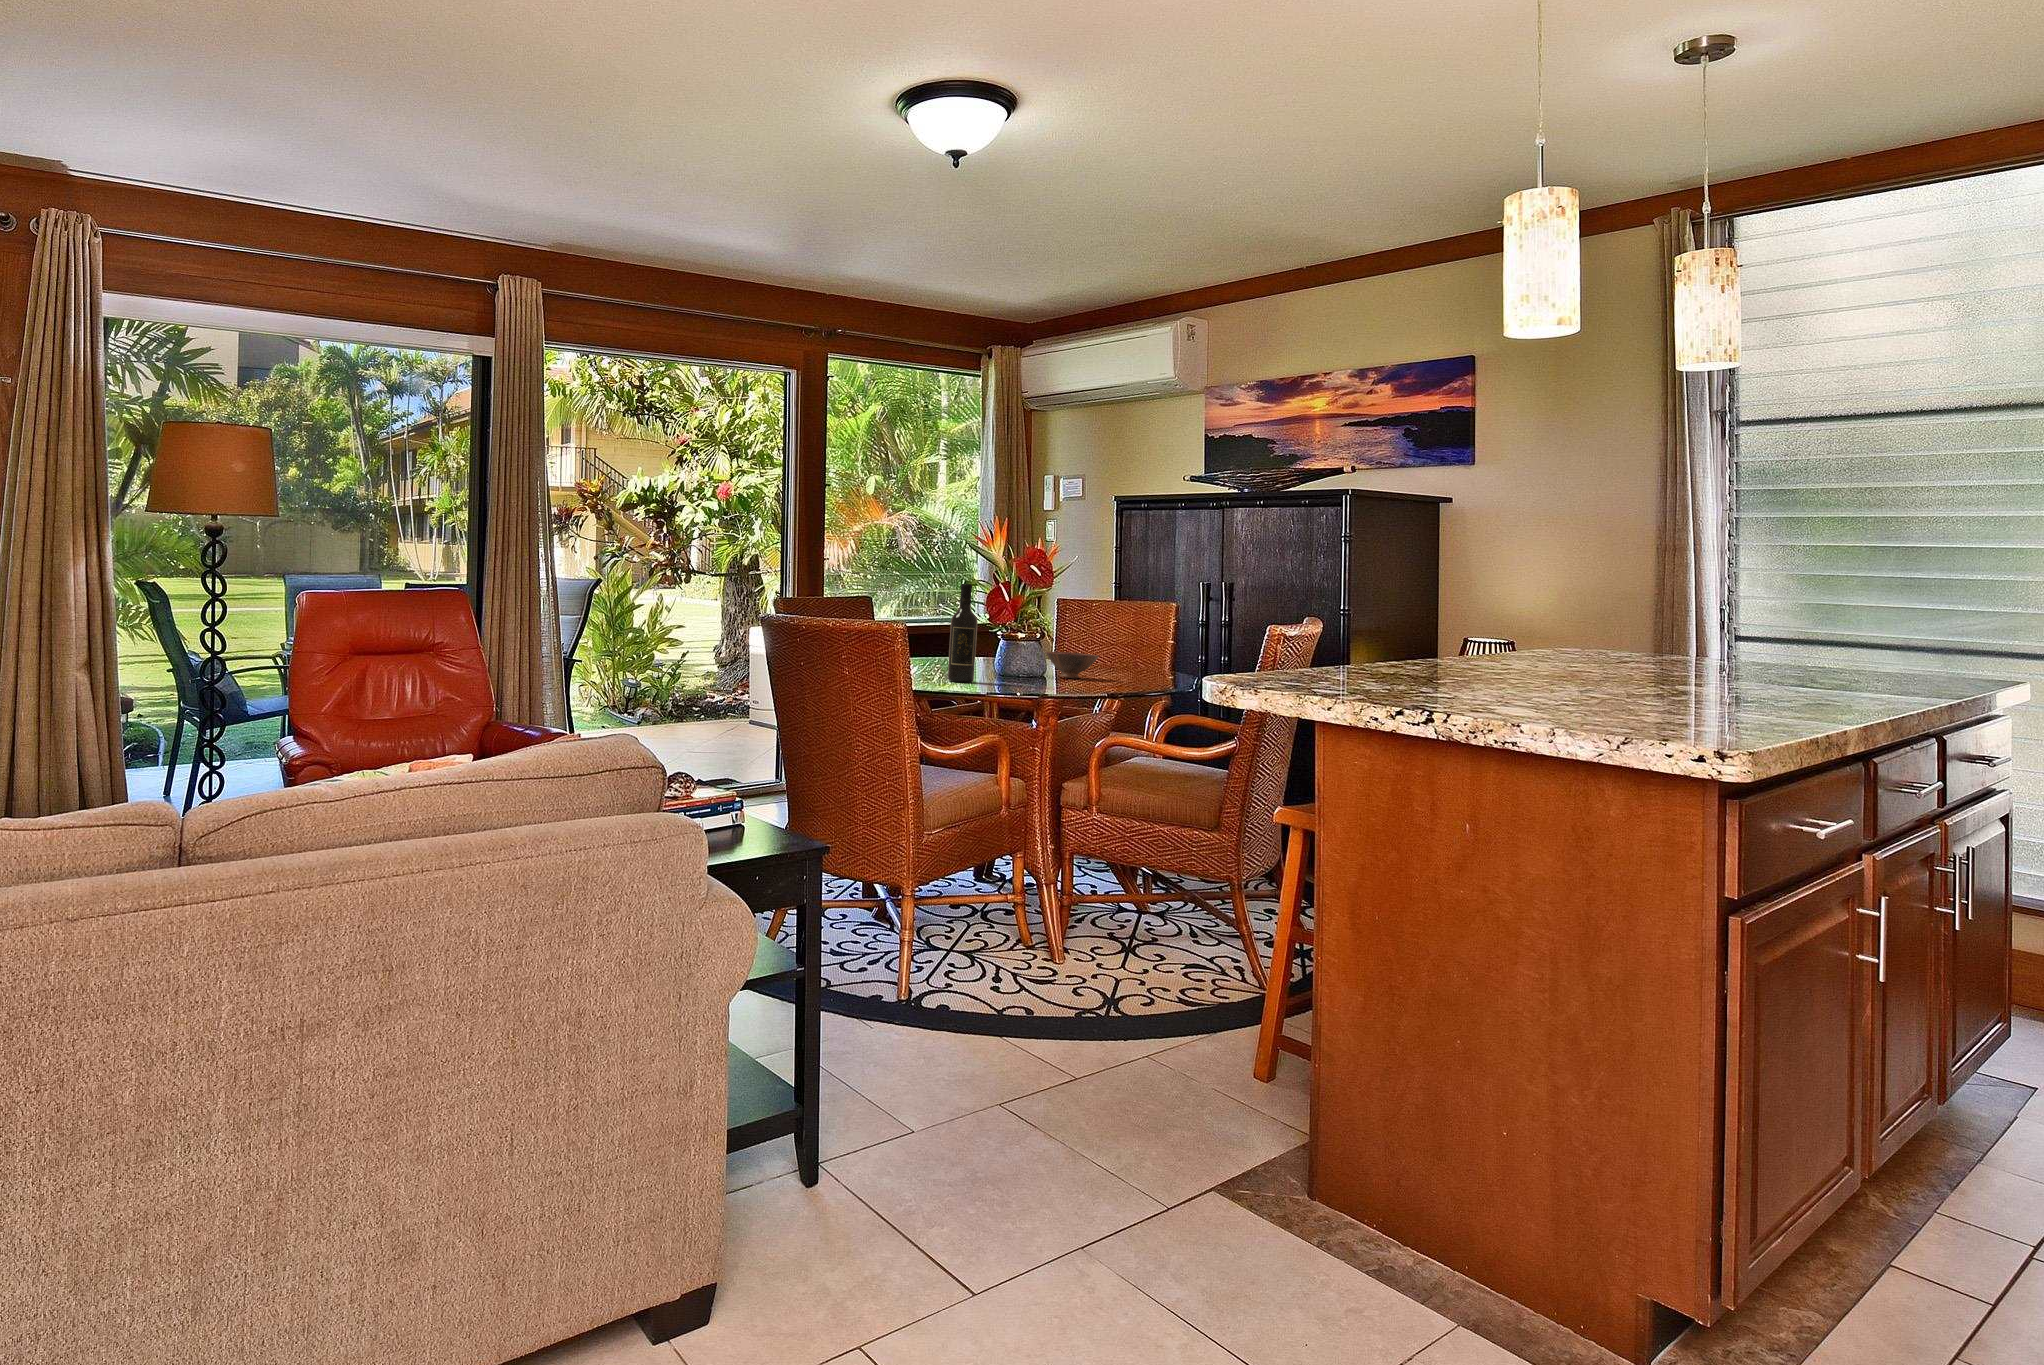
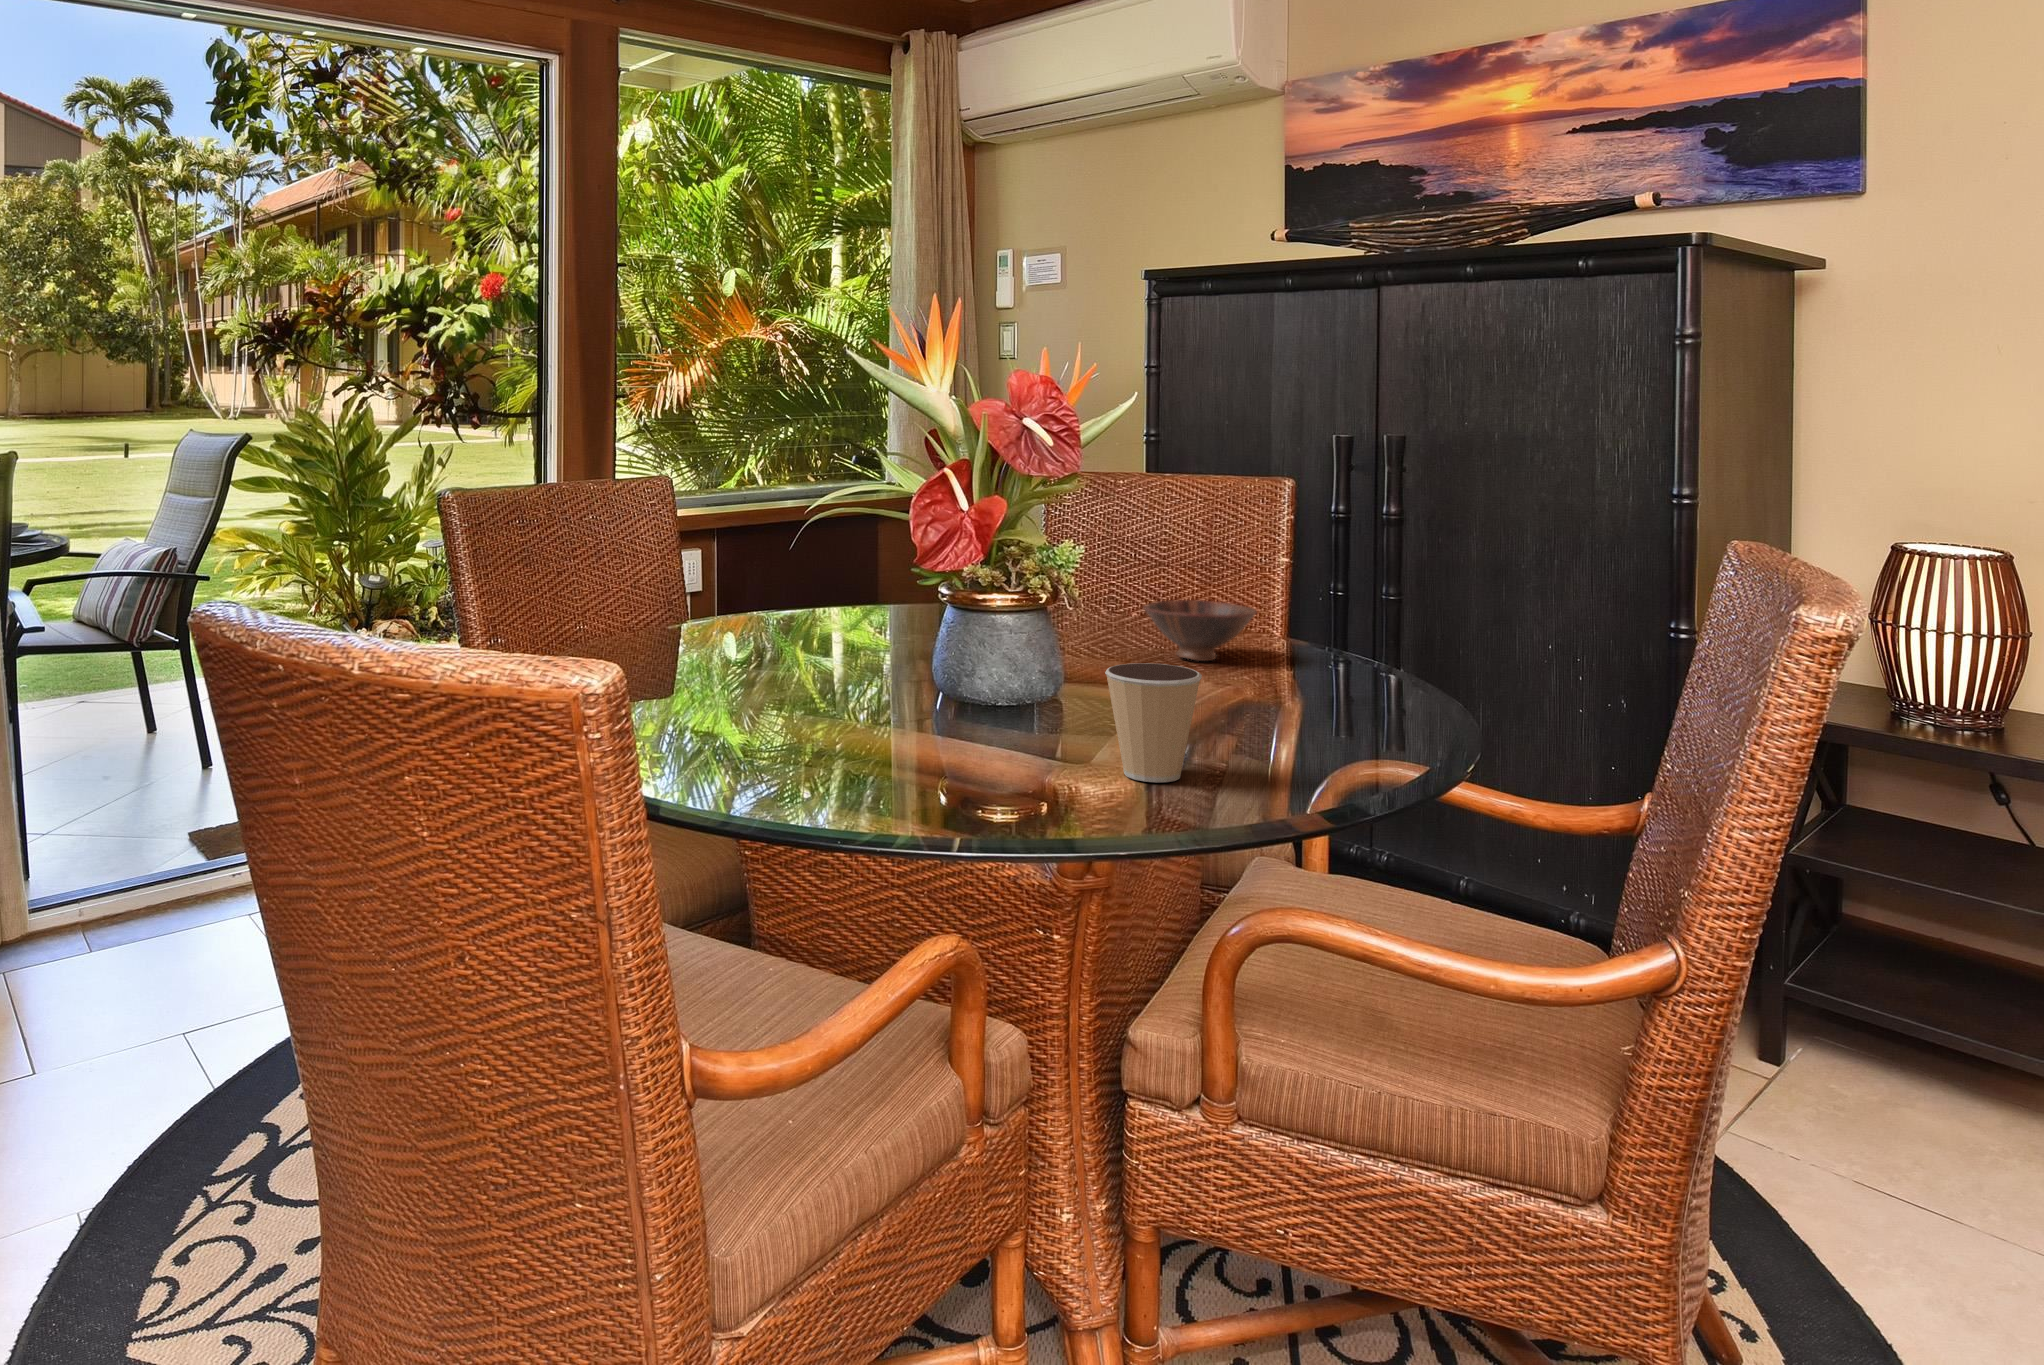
wine bottle: present [948,584,977,682] -> none [987,503,1051,742]
coffee cup: none [988,646,1025,690] -> present [1105,663,1202,782]

